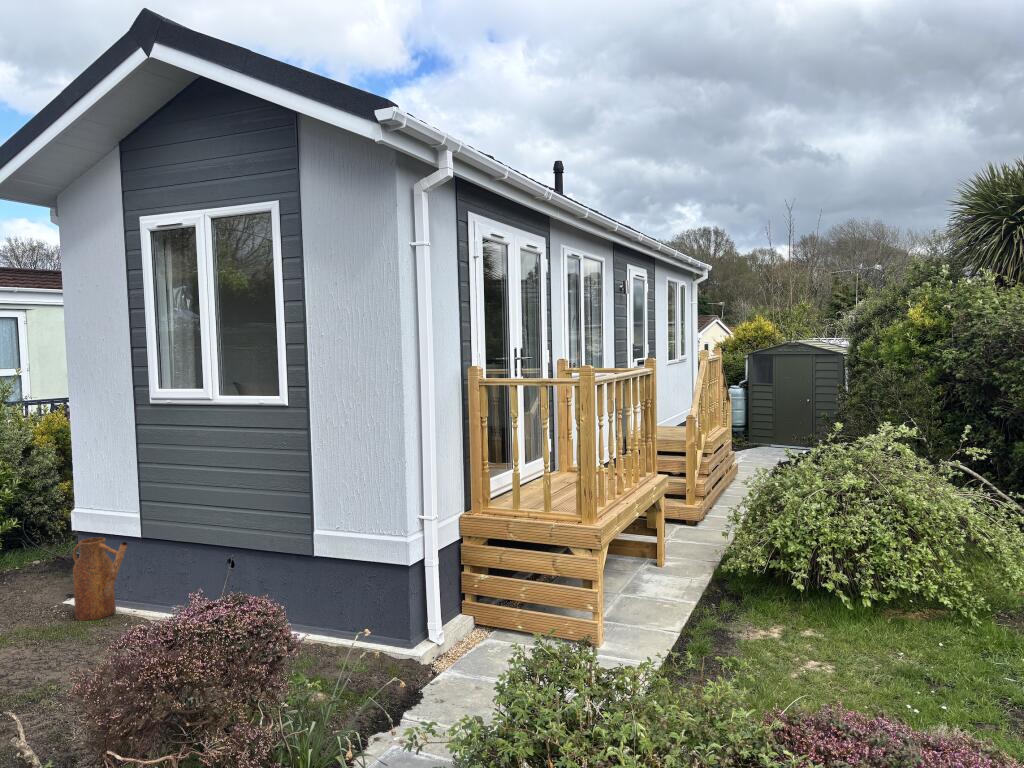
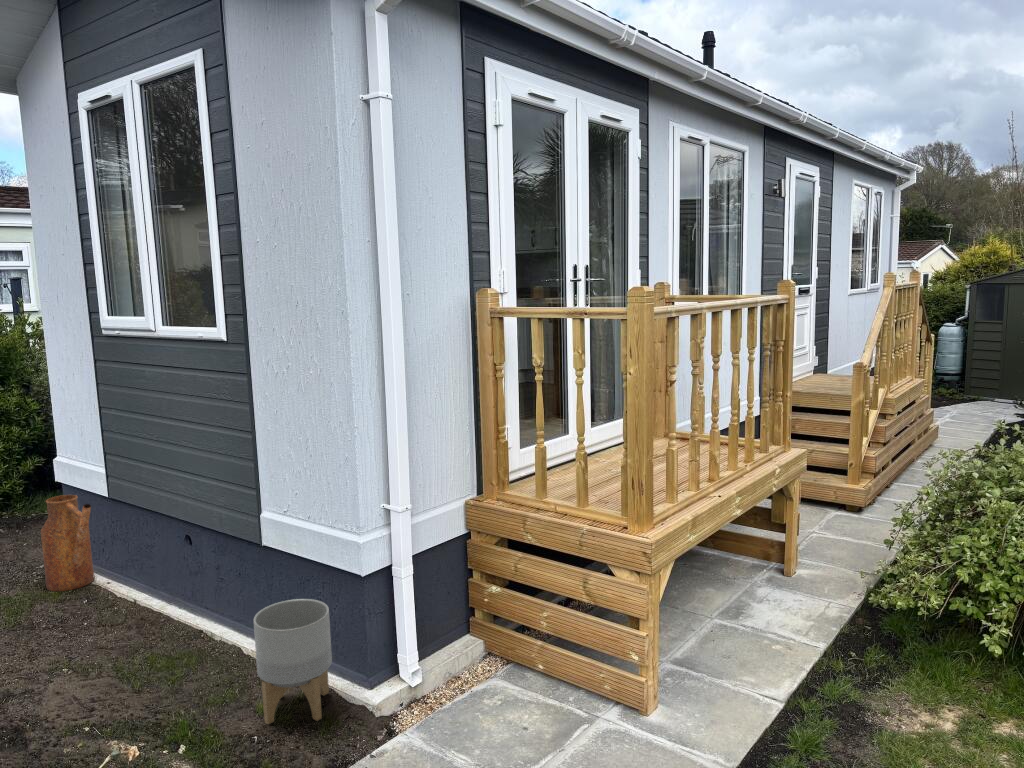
planter: none [330,590,384,680] -> present [254,599,332,724]

